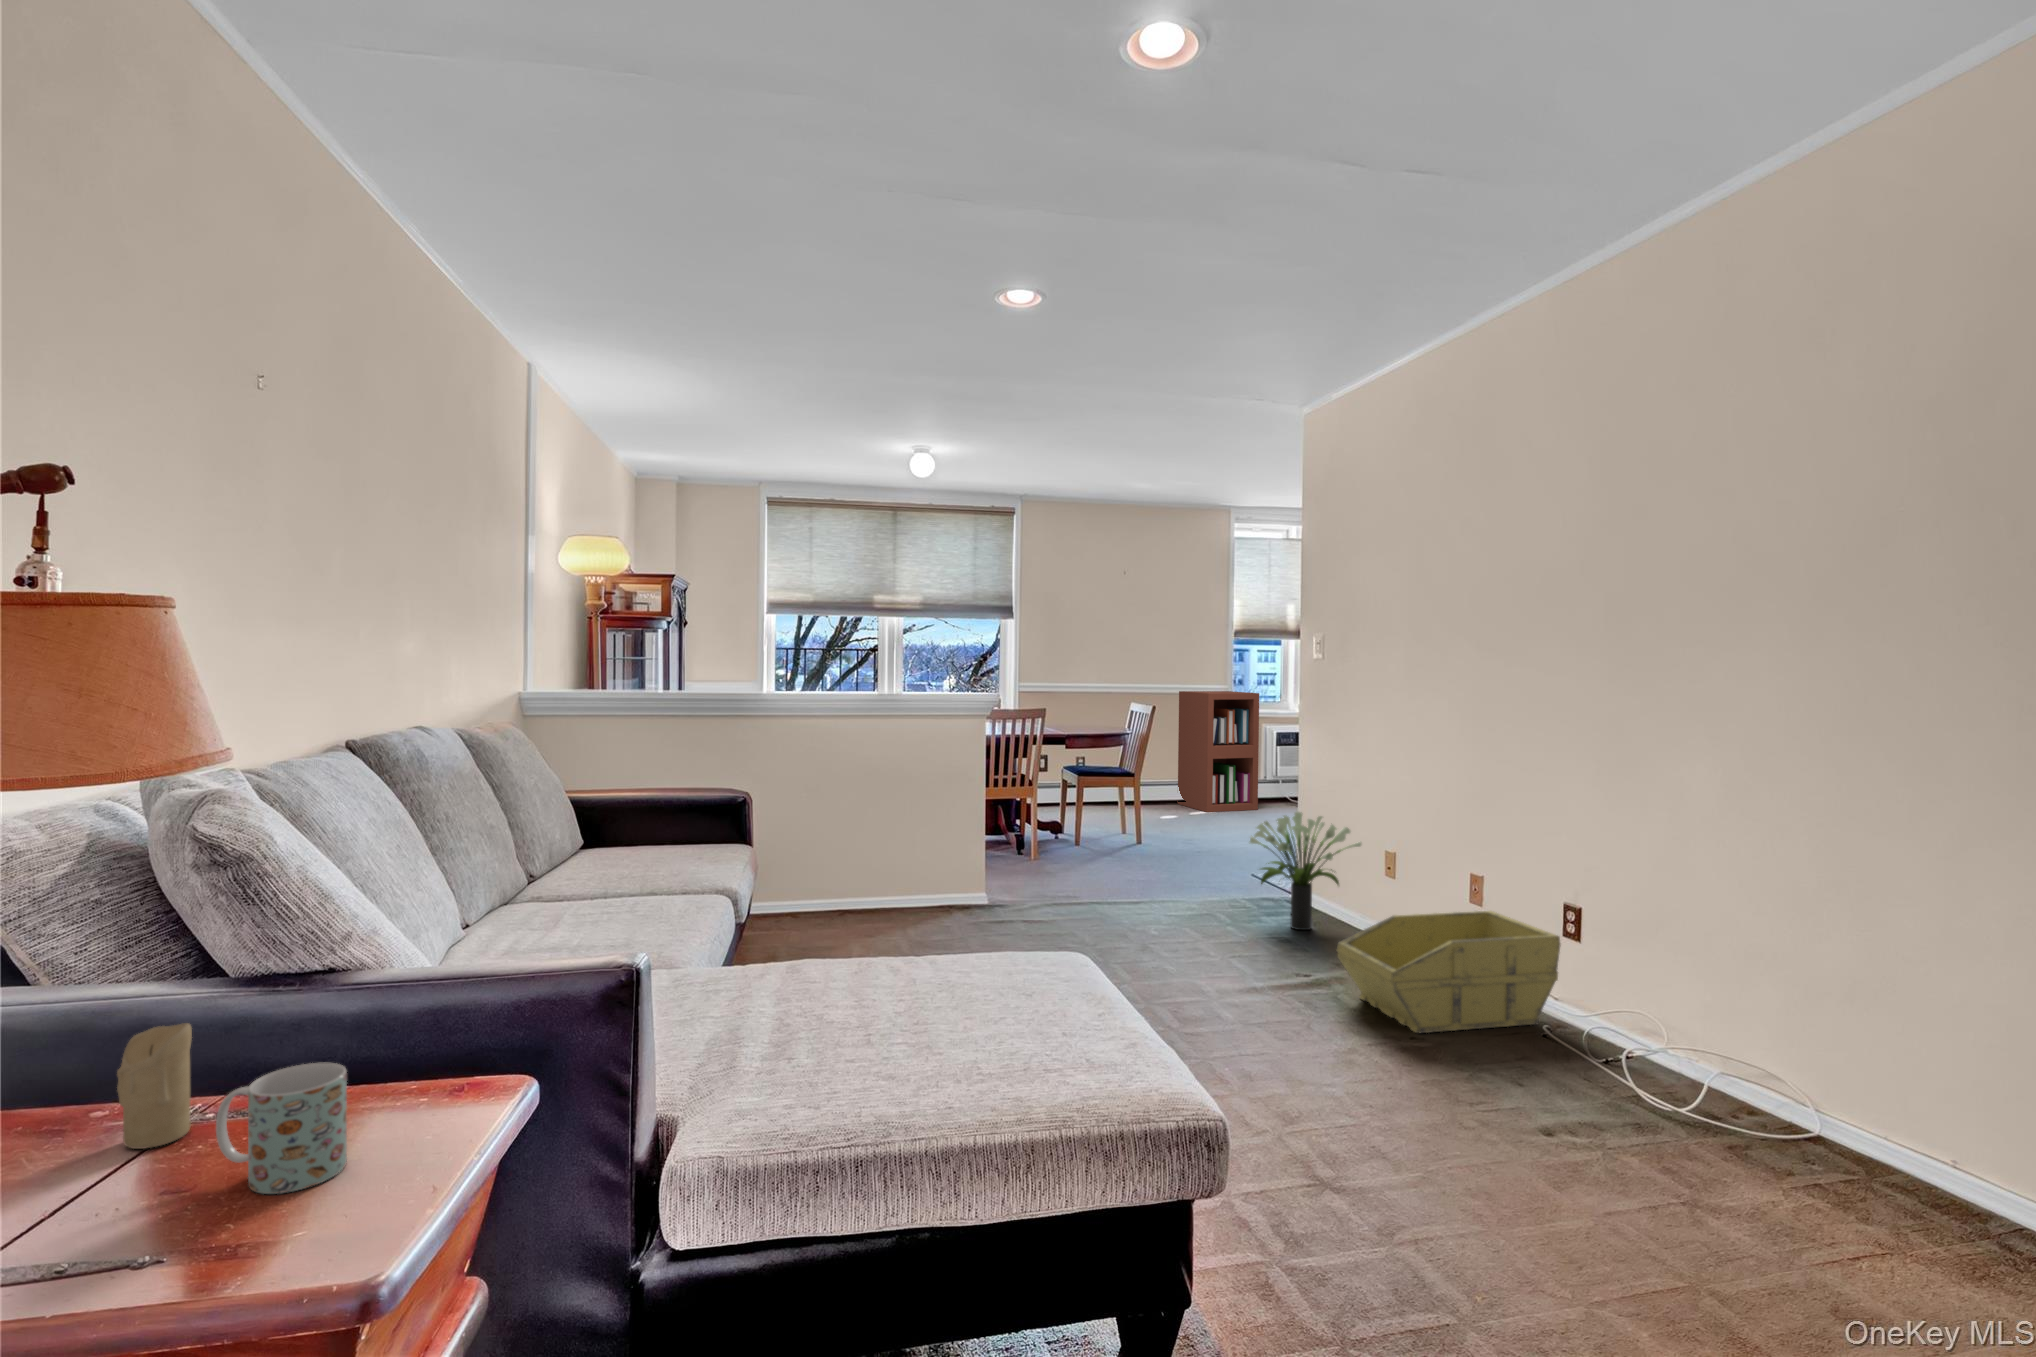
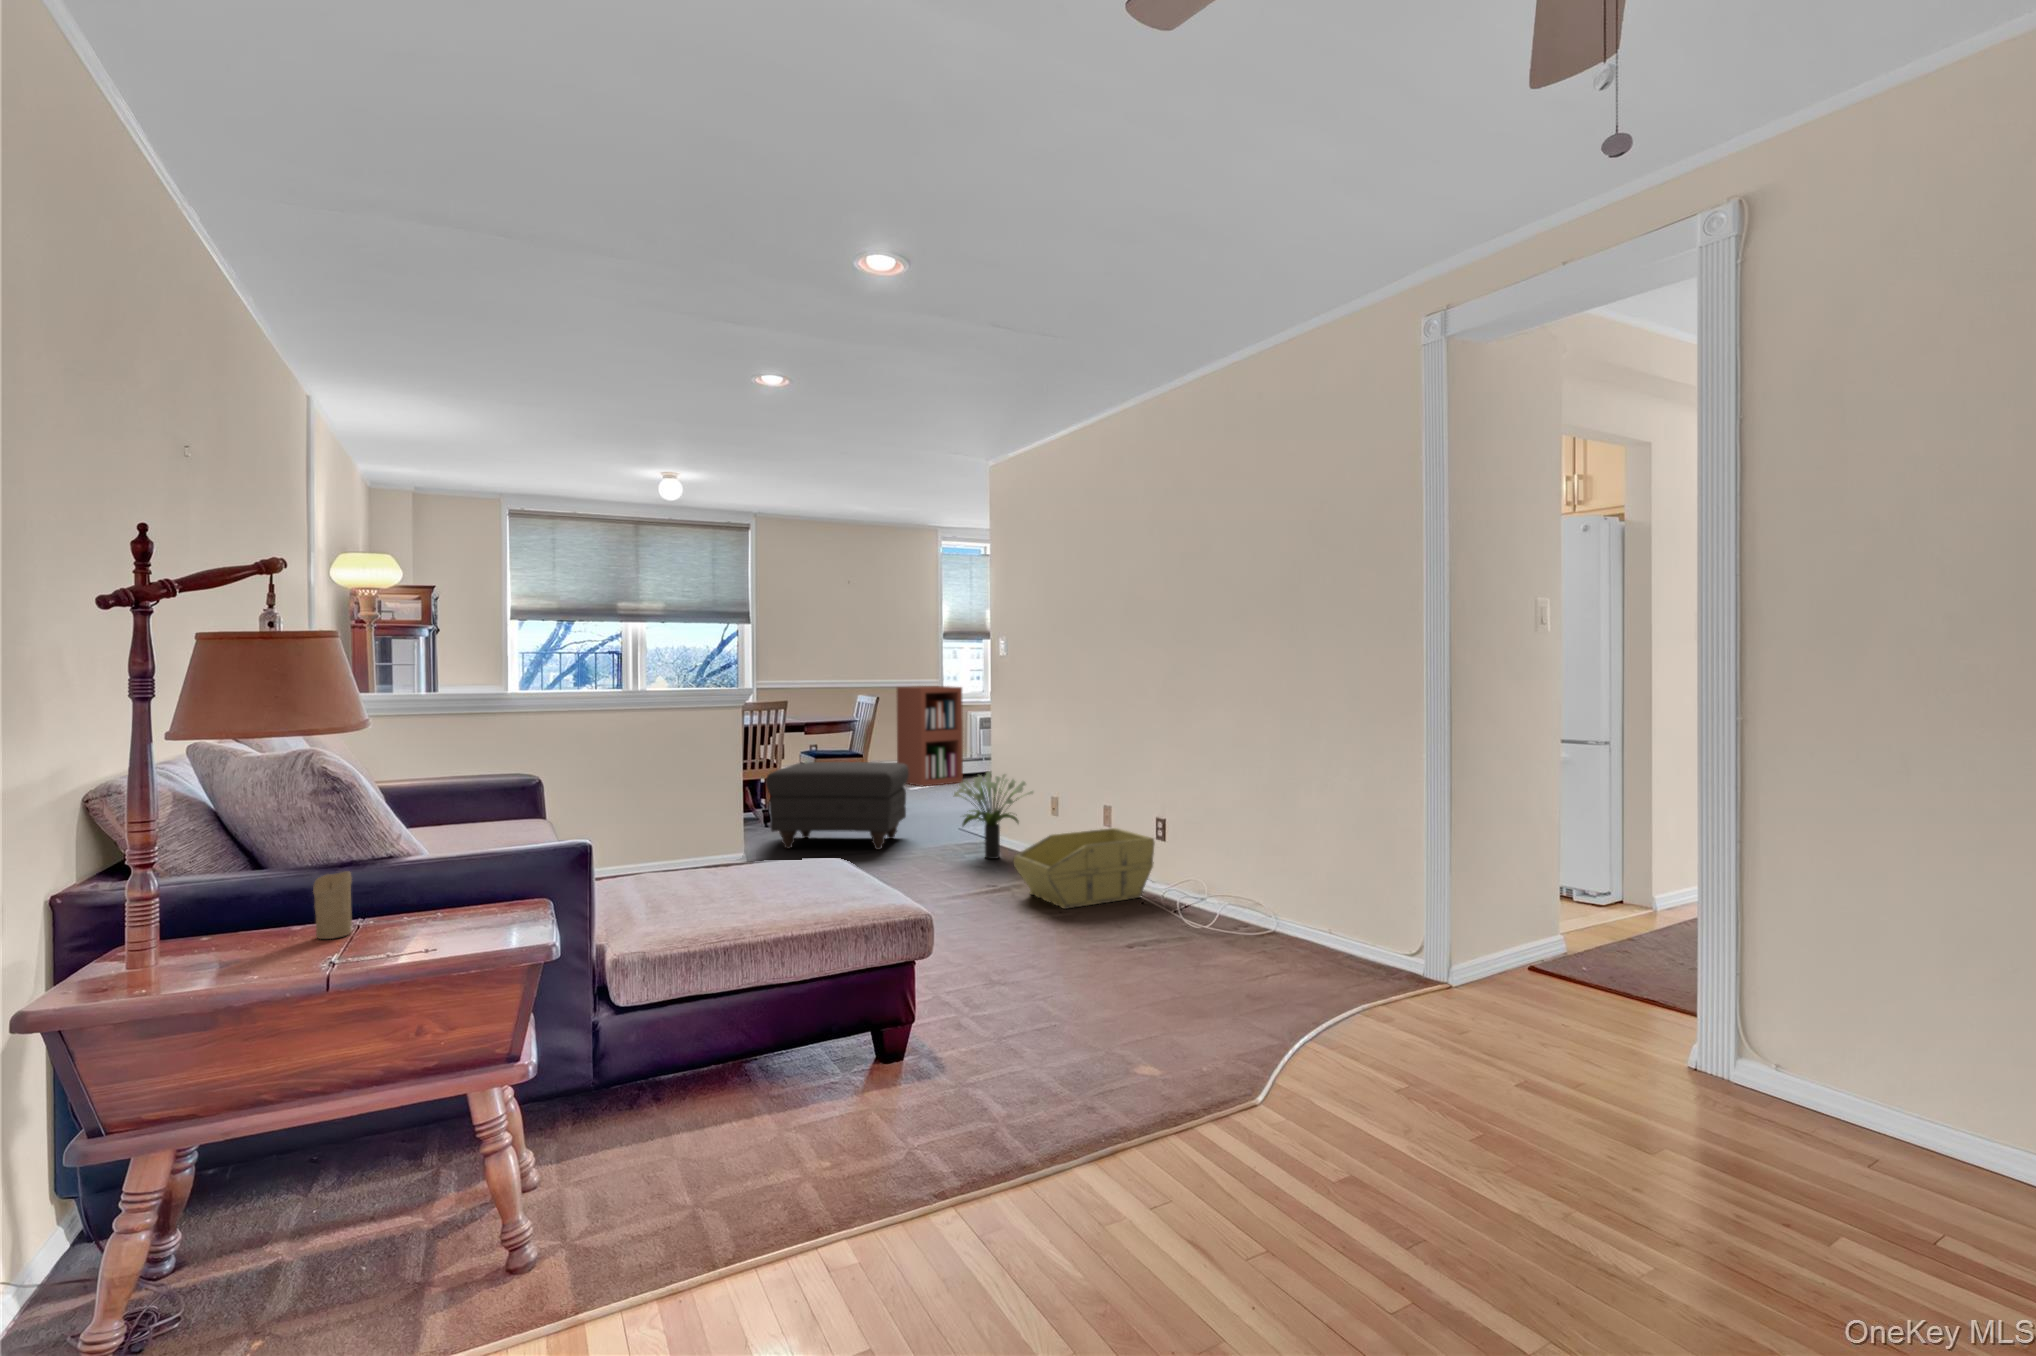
ottoman: none [1014,784,1191,902] -> present [766,762,909,850]
mug: present [216,1063,347,1194] -> none [396,880,469,942]

